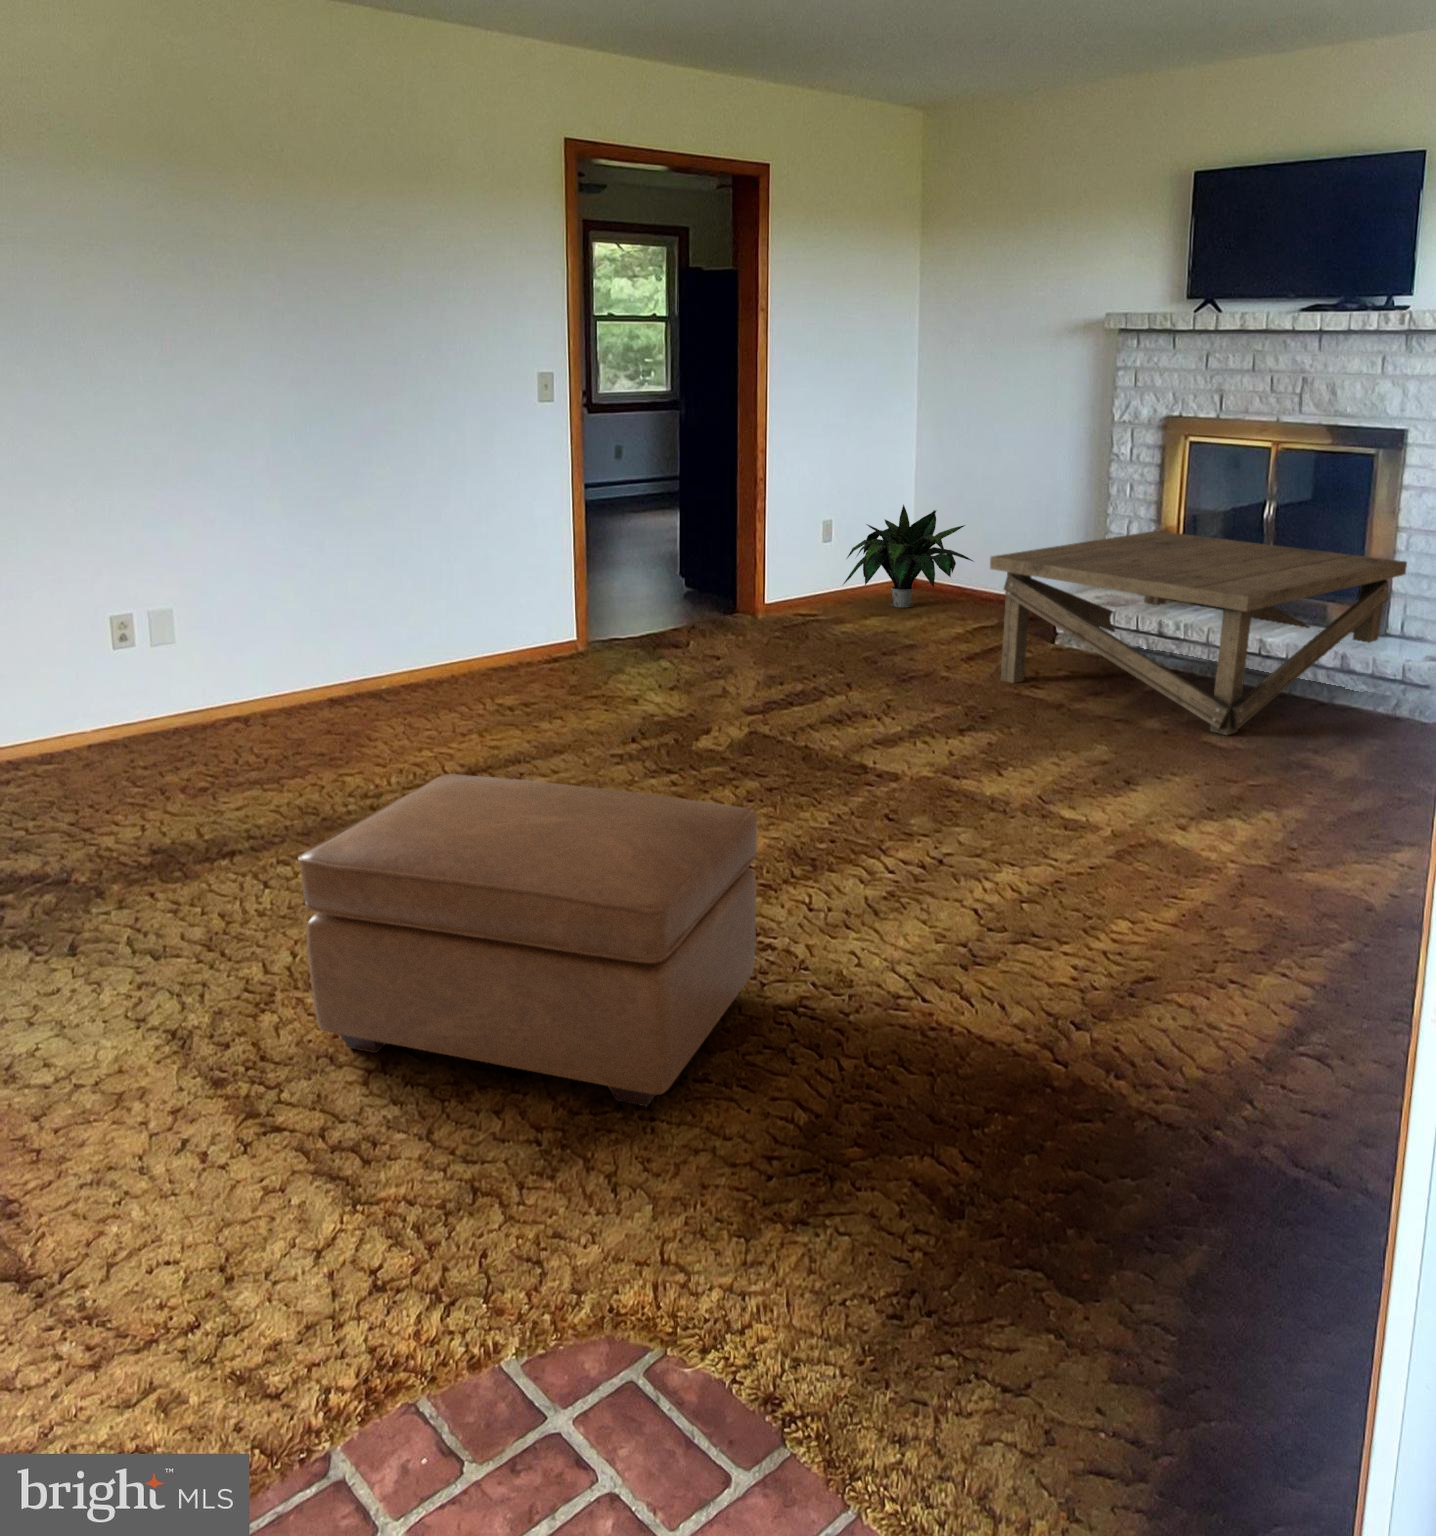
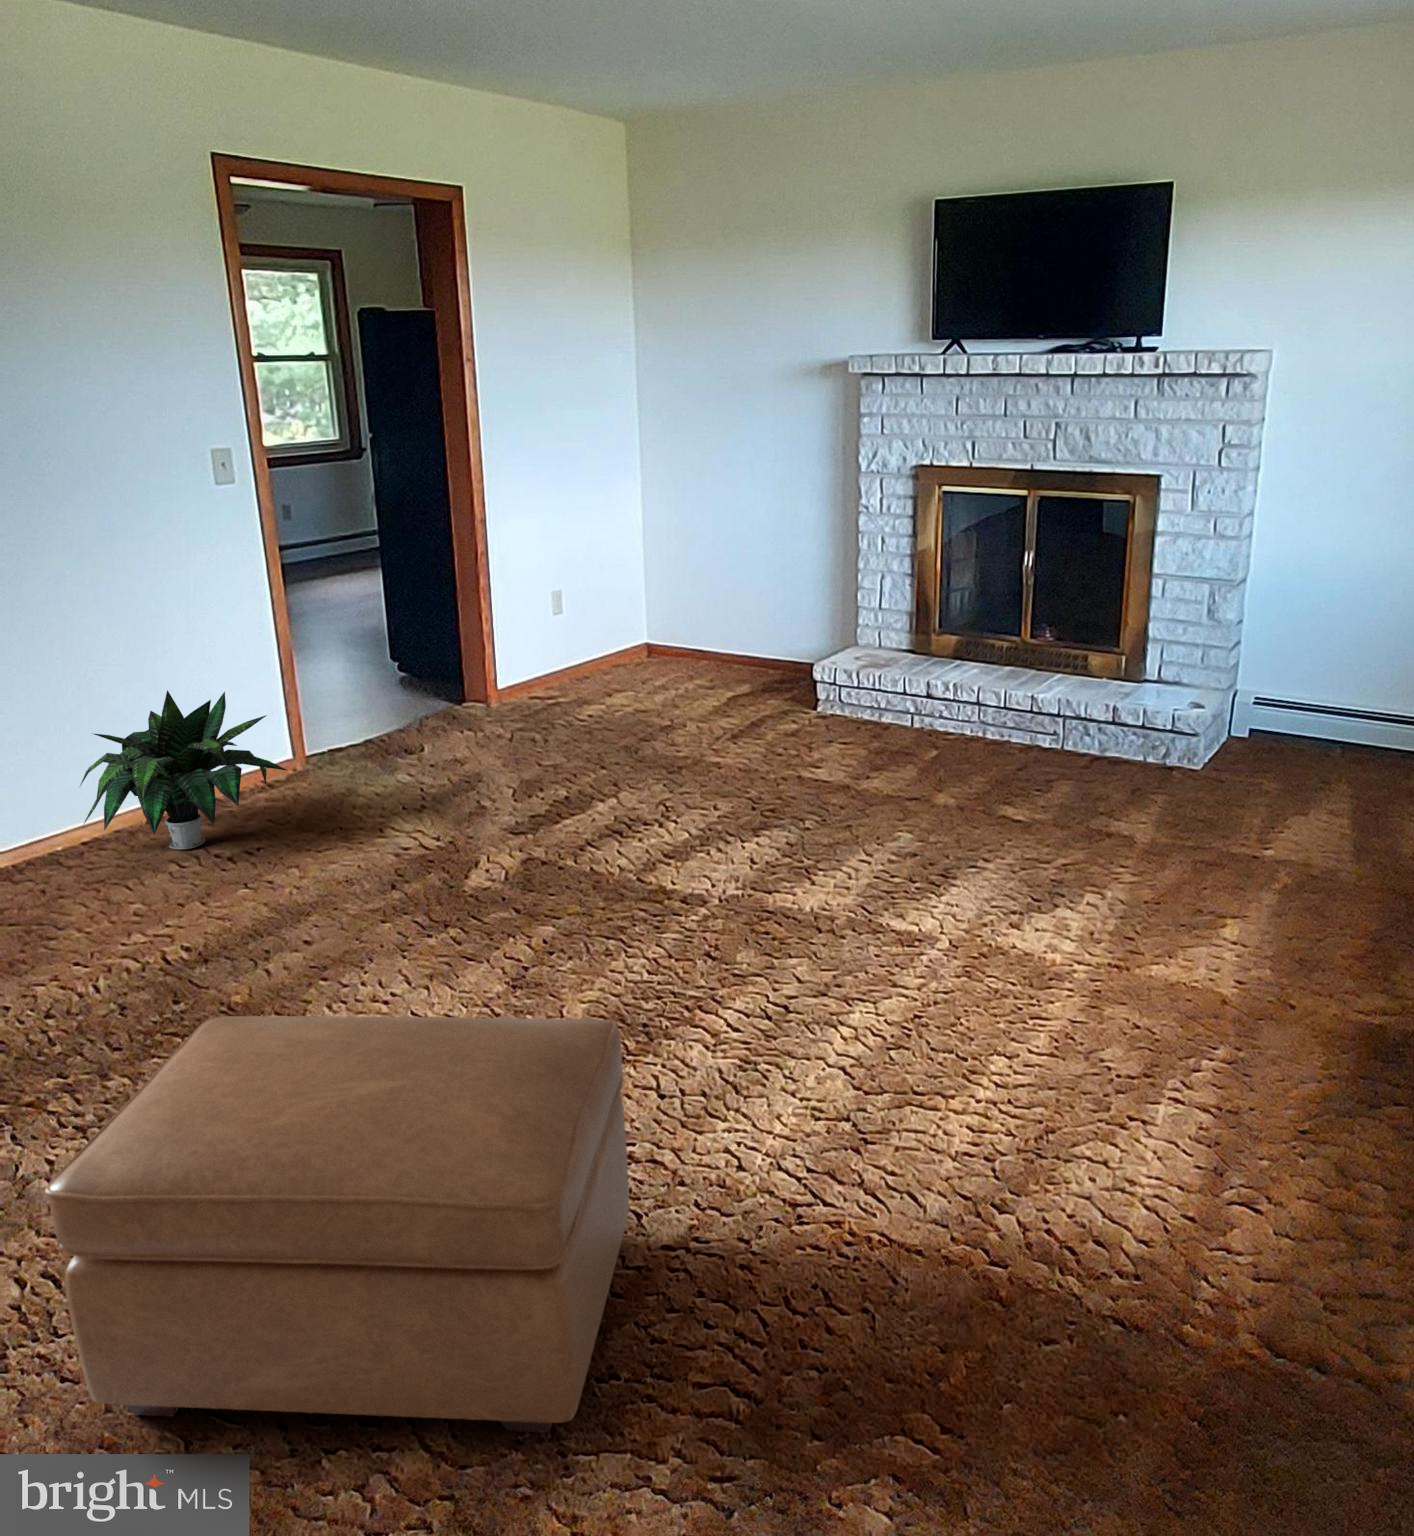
potted plant: present [844,505,973,608] -> present [80,690,286,850]
coffee table: present [990,531,1407,735] -> none [753,585,1163,806]

